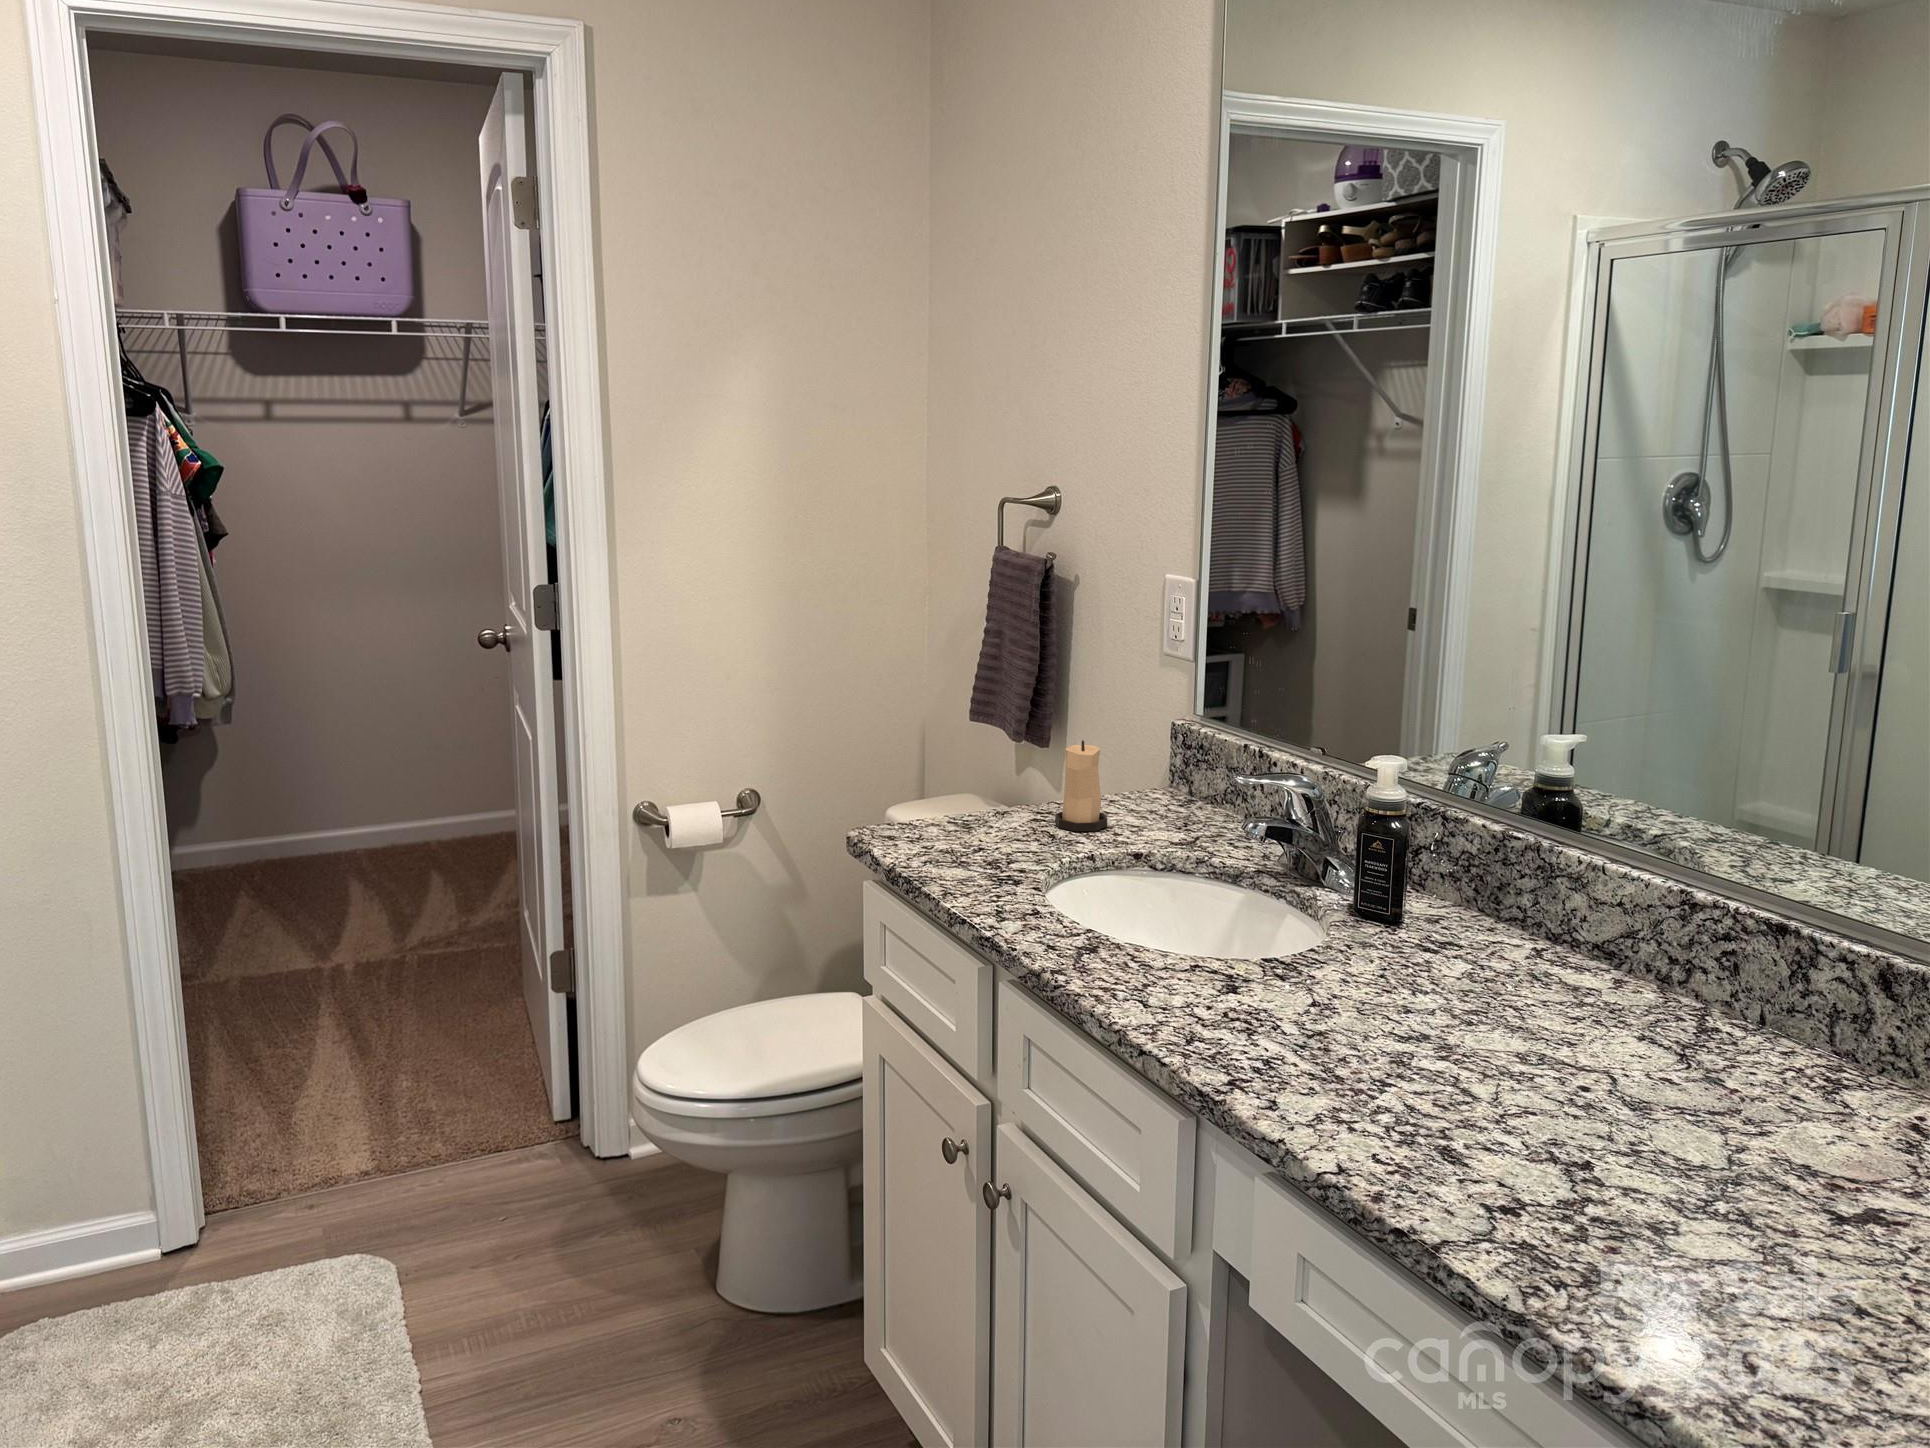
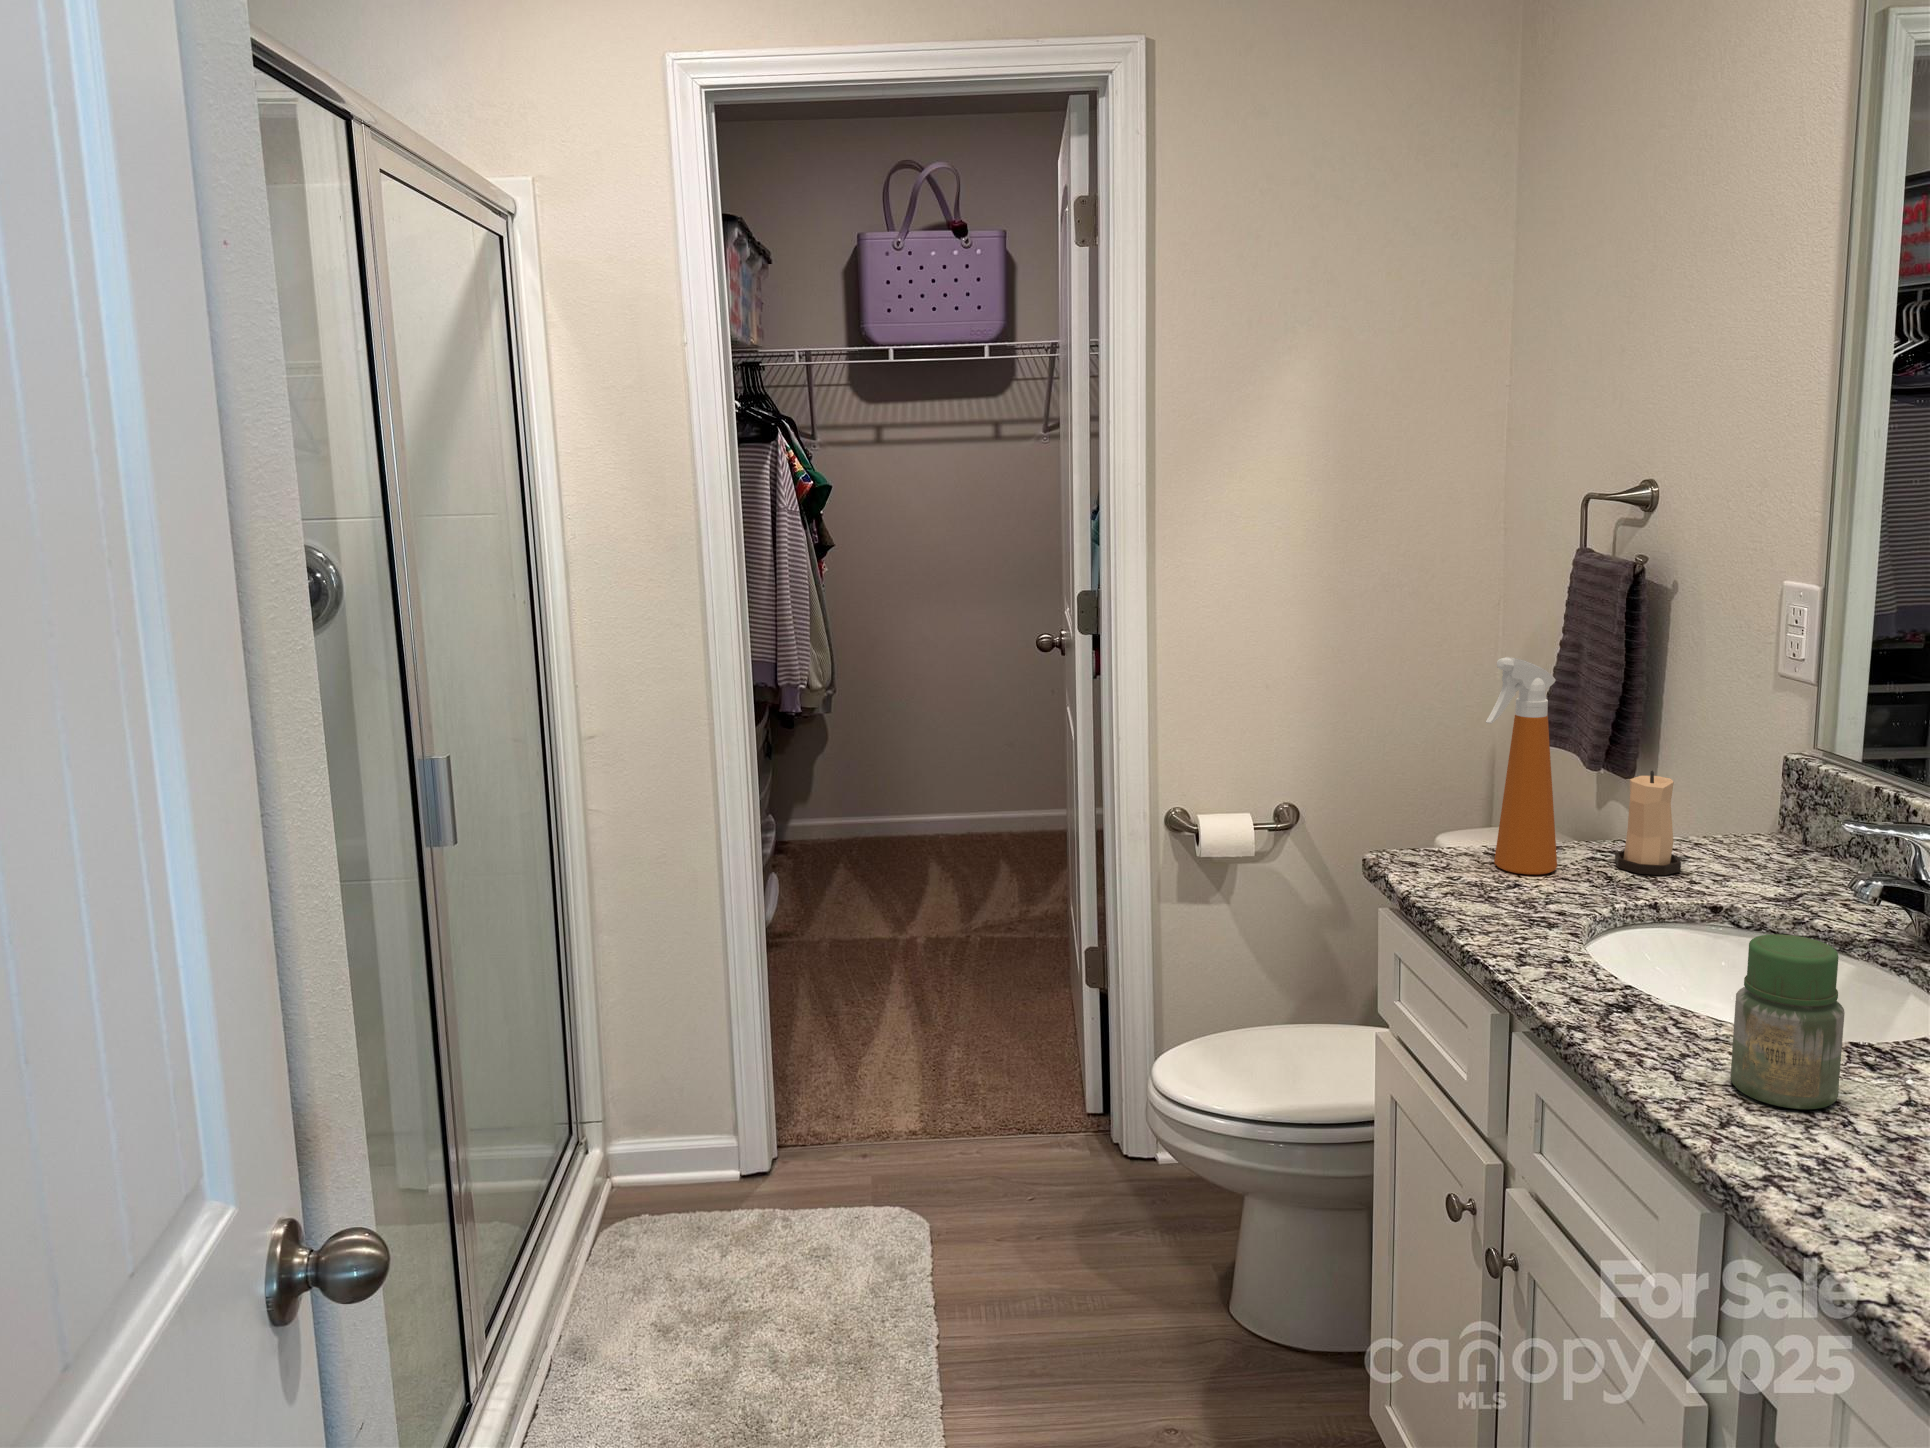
spray bottle: none [951,644,1011,840] -> present [1486,657,1557,874]
jar: none [1186,876,1268,1020] -> present [1731,934,1845,1109]

